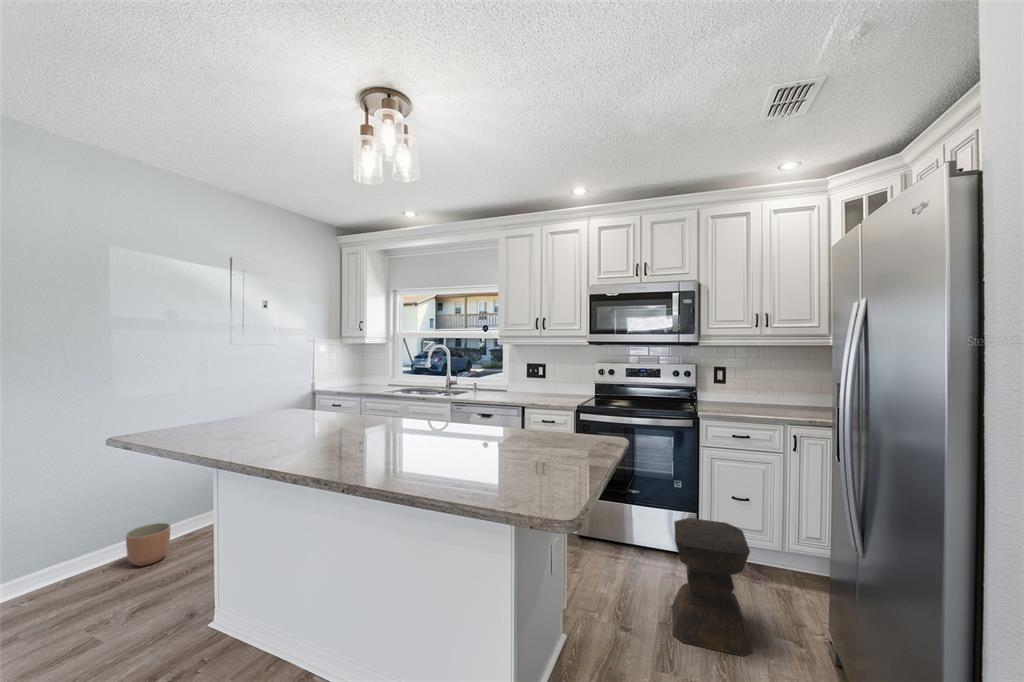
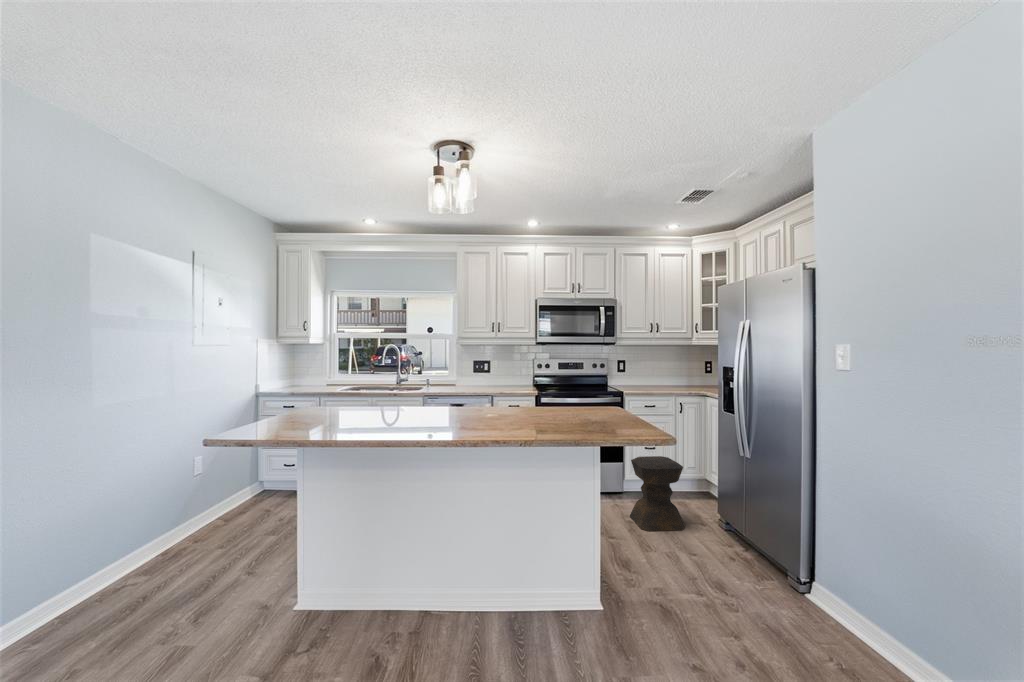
planter: present [126,523,170,566] -> none [130,532,176,577]

